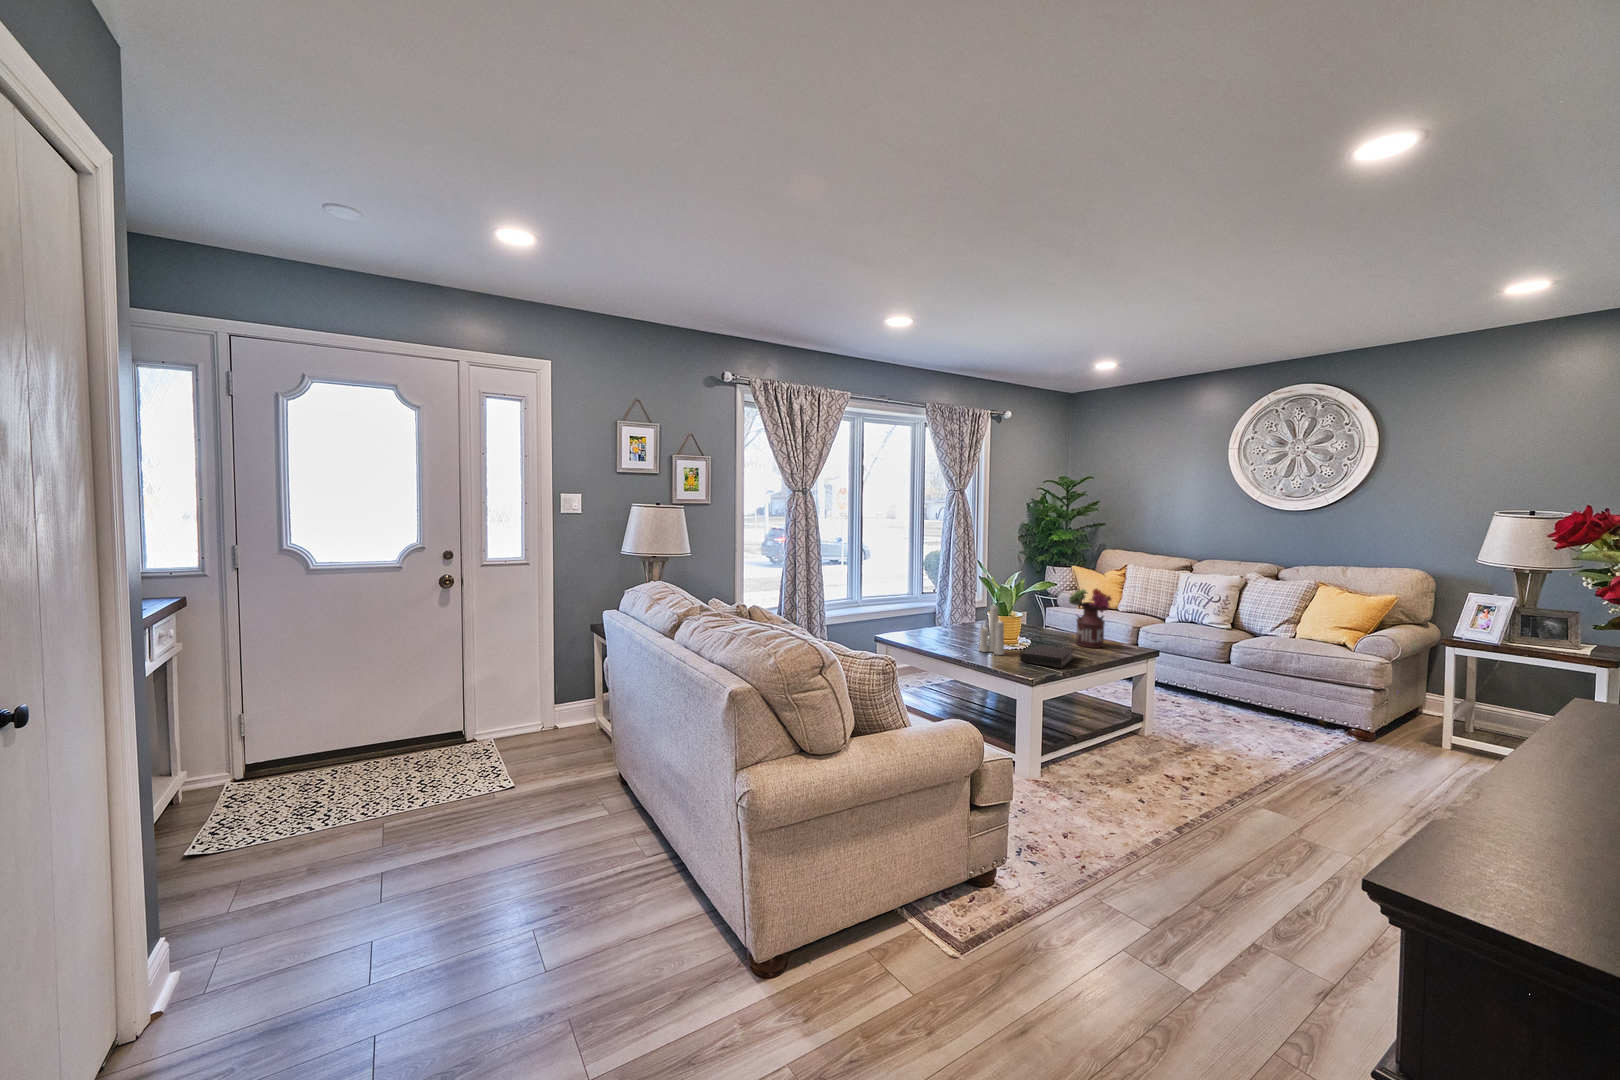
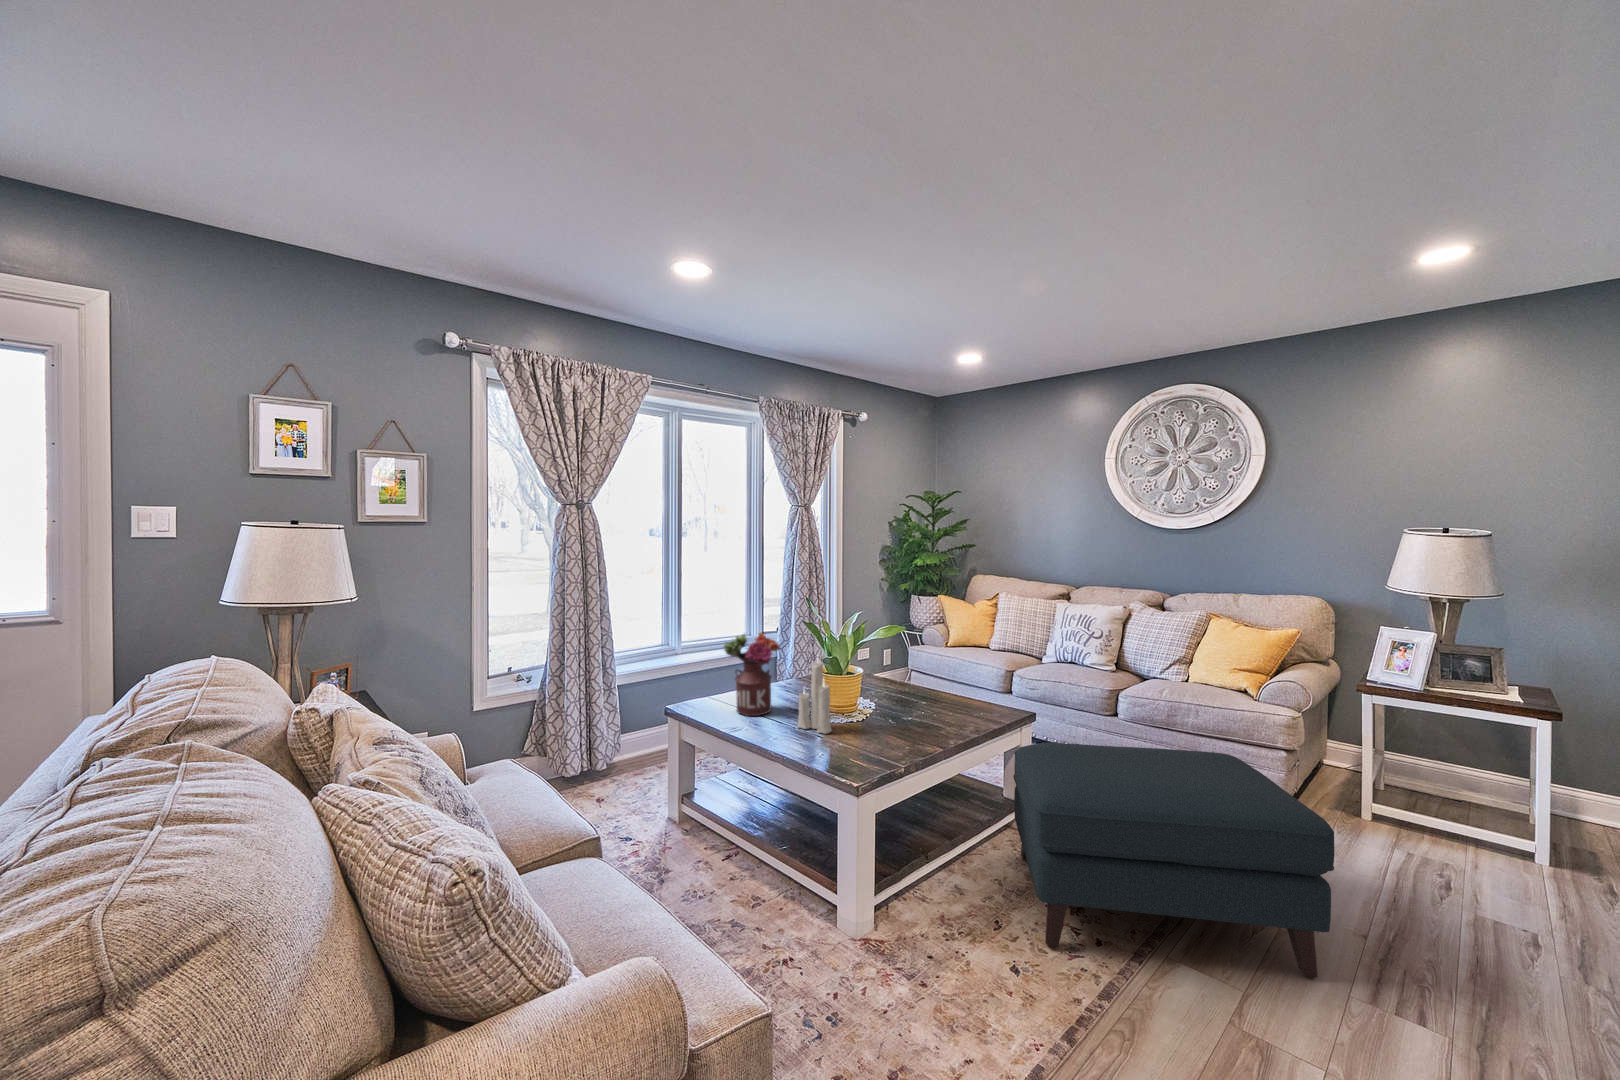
flower arrangement: present [1069,588,1111,648] -> present [724,632,780,716]
book: present [1020,645,1075,668] -> none [849,715,925,755]
ottoman: none [1142,667,1378,820] -> present [1013,742,1334,979]

